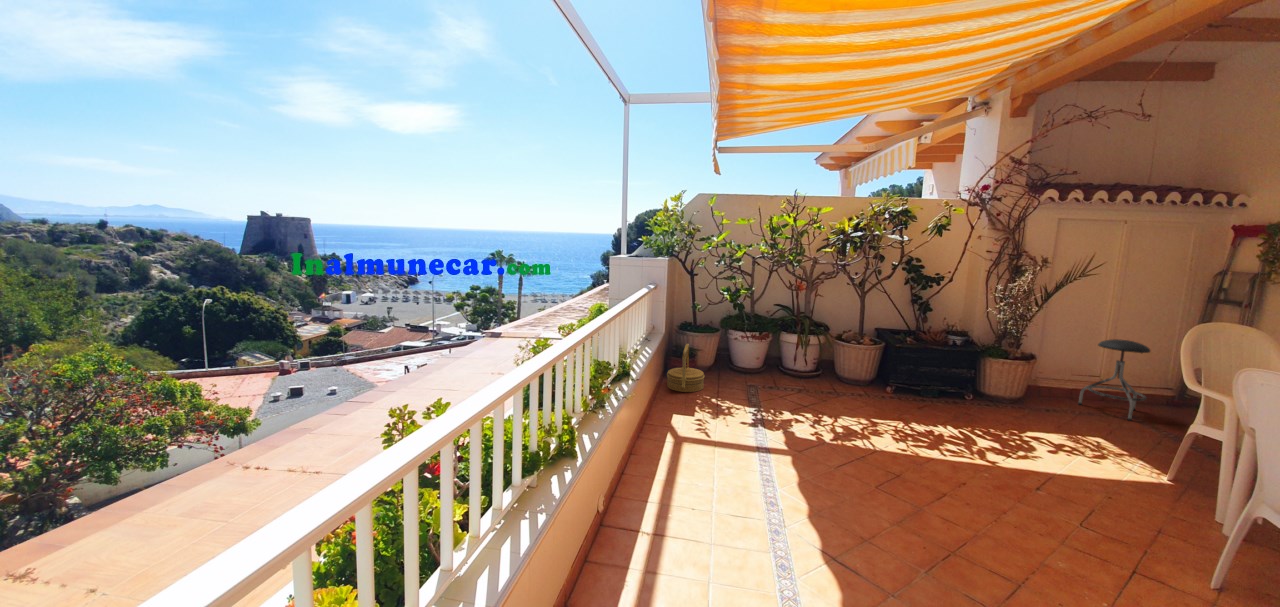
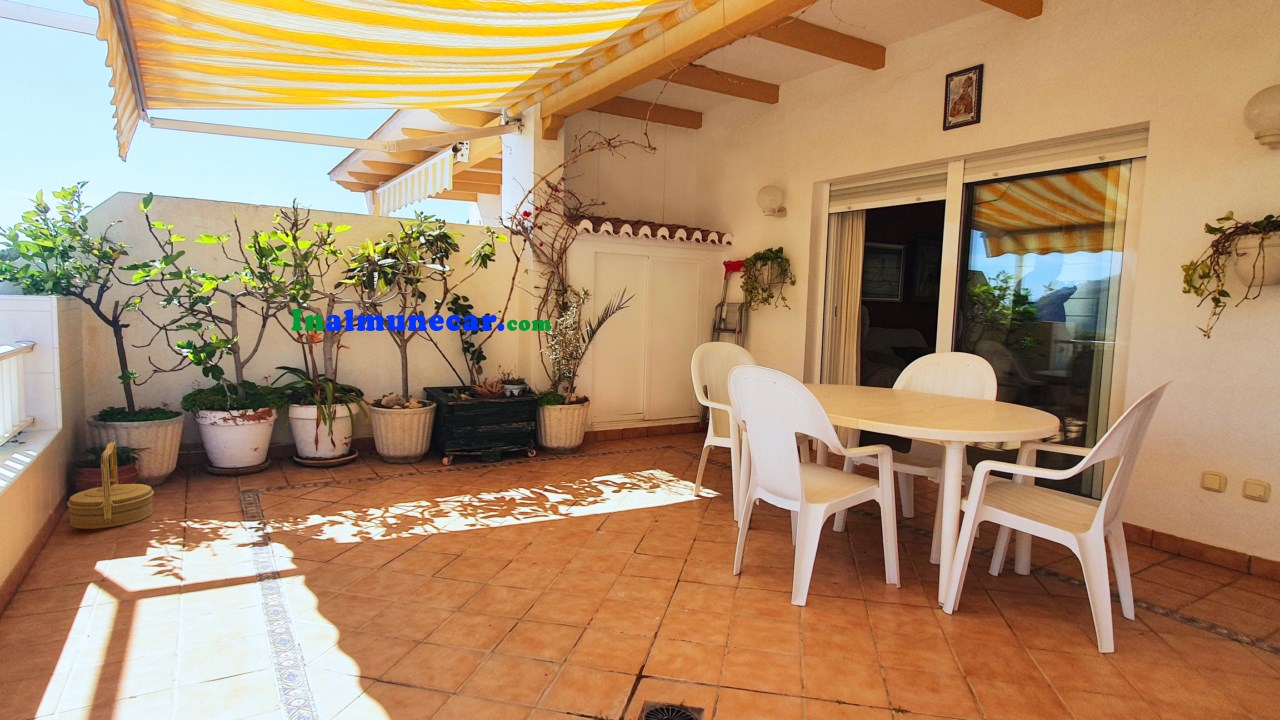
stool: present [1078,339,1150,421] -> none [626,372,675,448]

